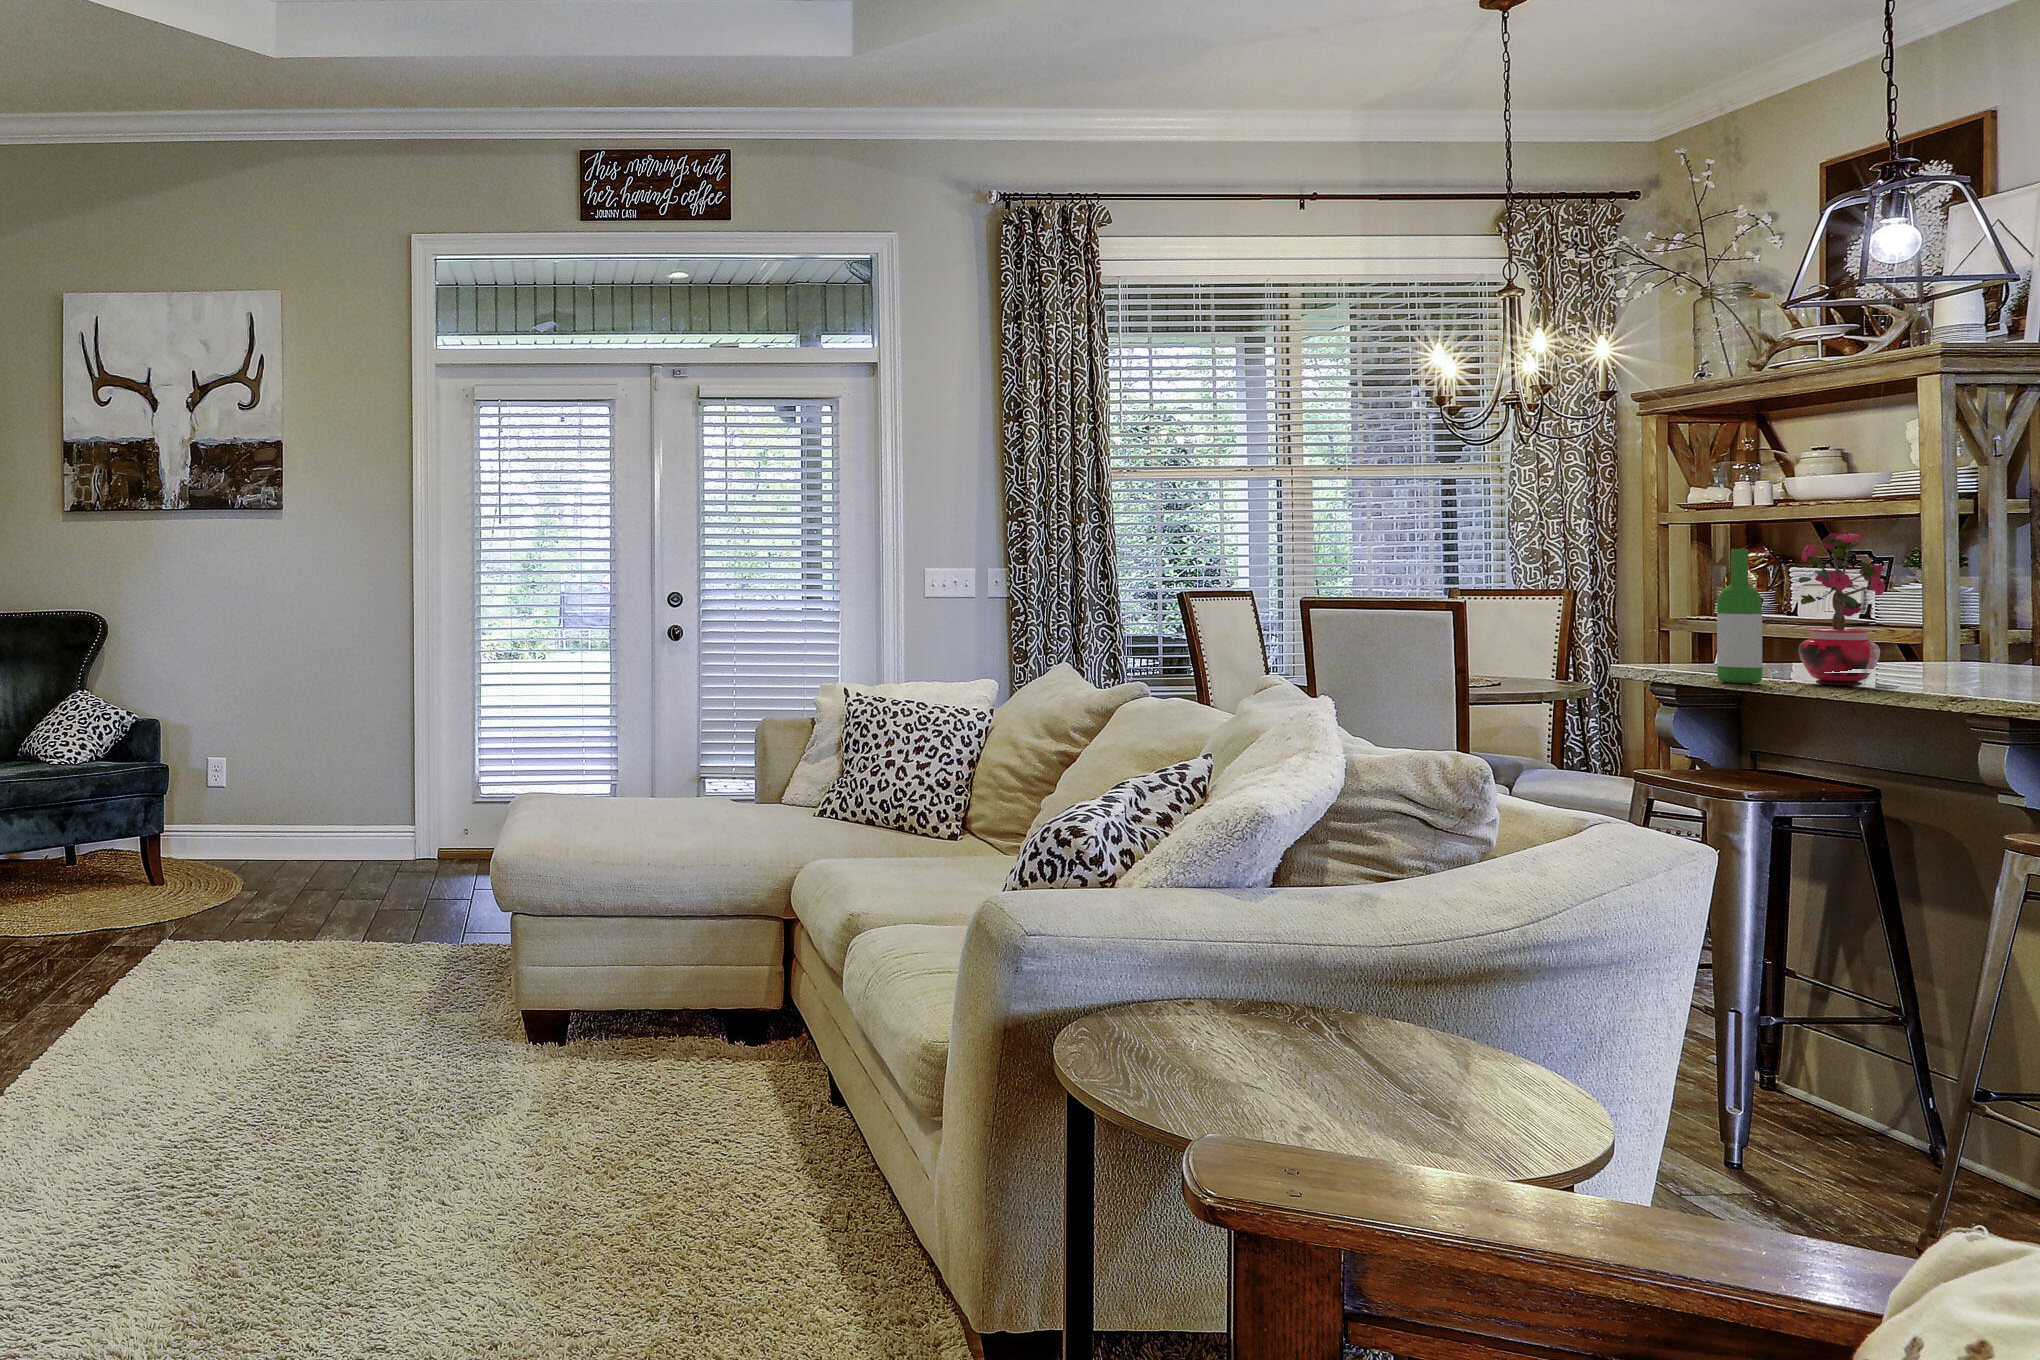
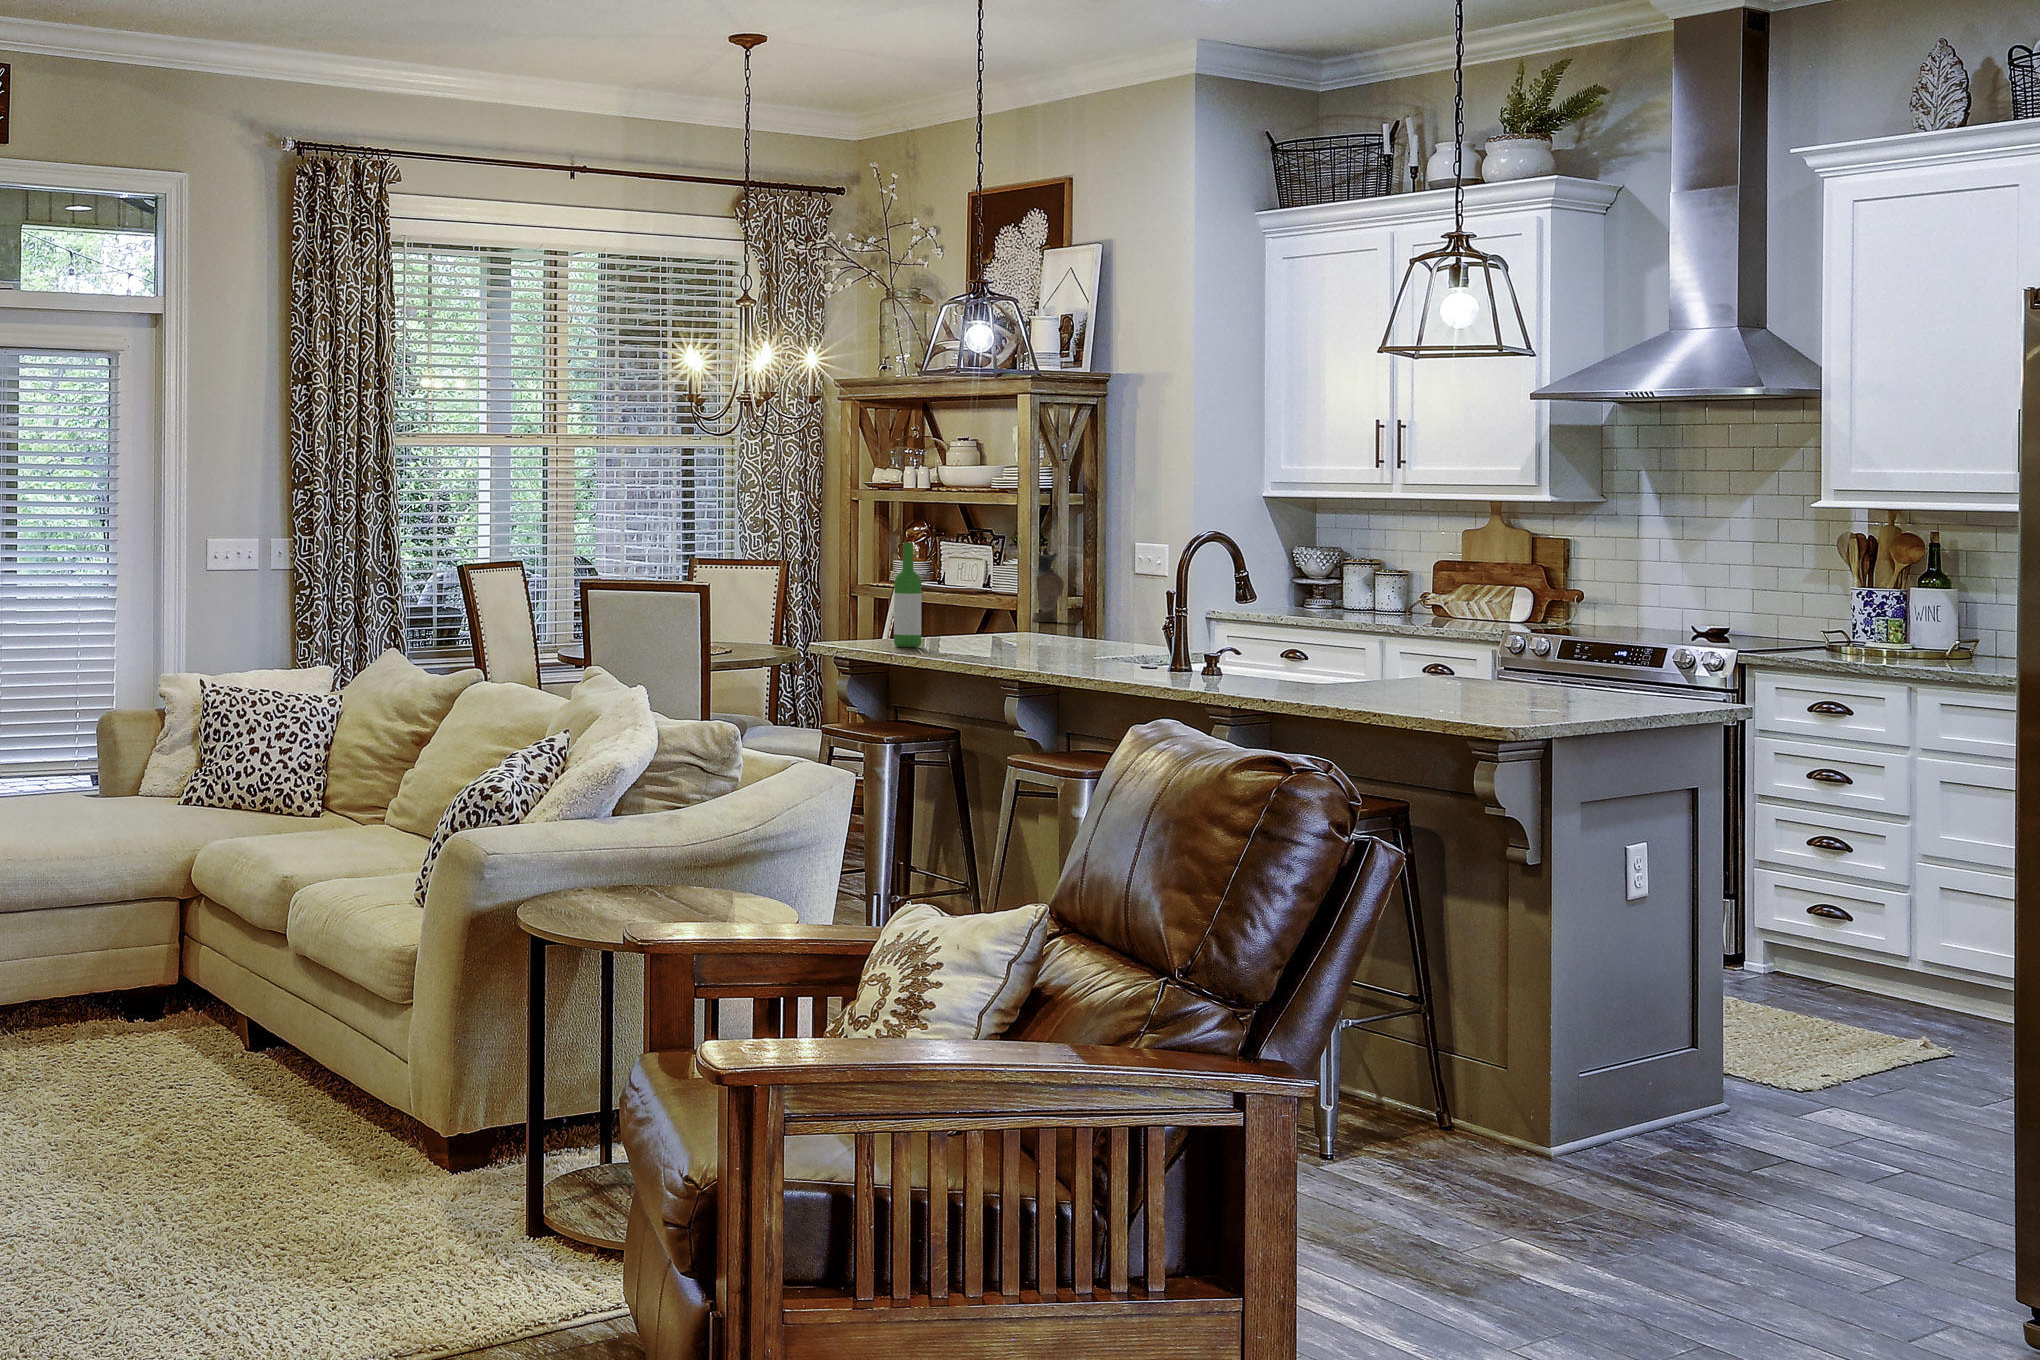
potted plant: present [1781,530,1885,686] -> none [931,528,994,647]
ceramic pitcher: none [1939,568,1997,666] -> present [1032,548,1064,622]

